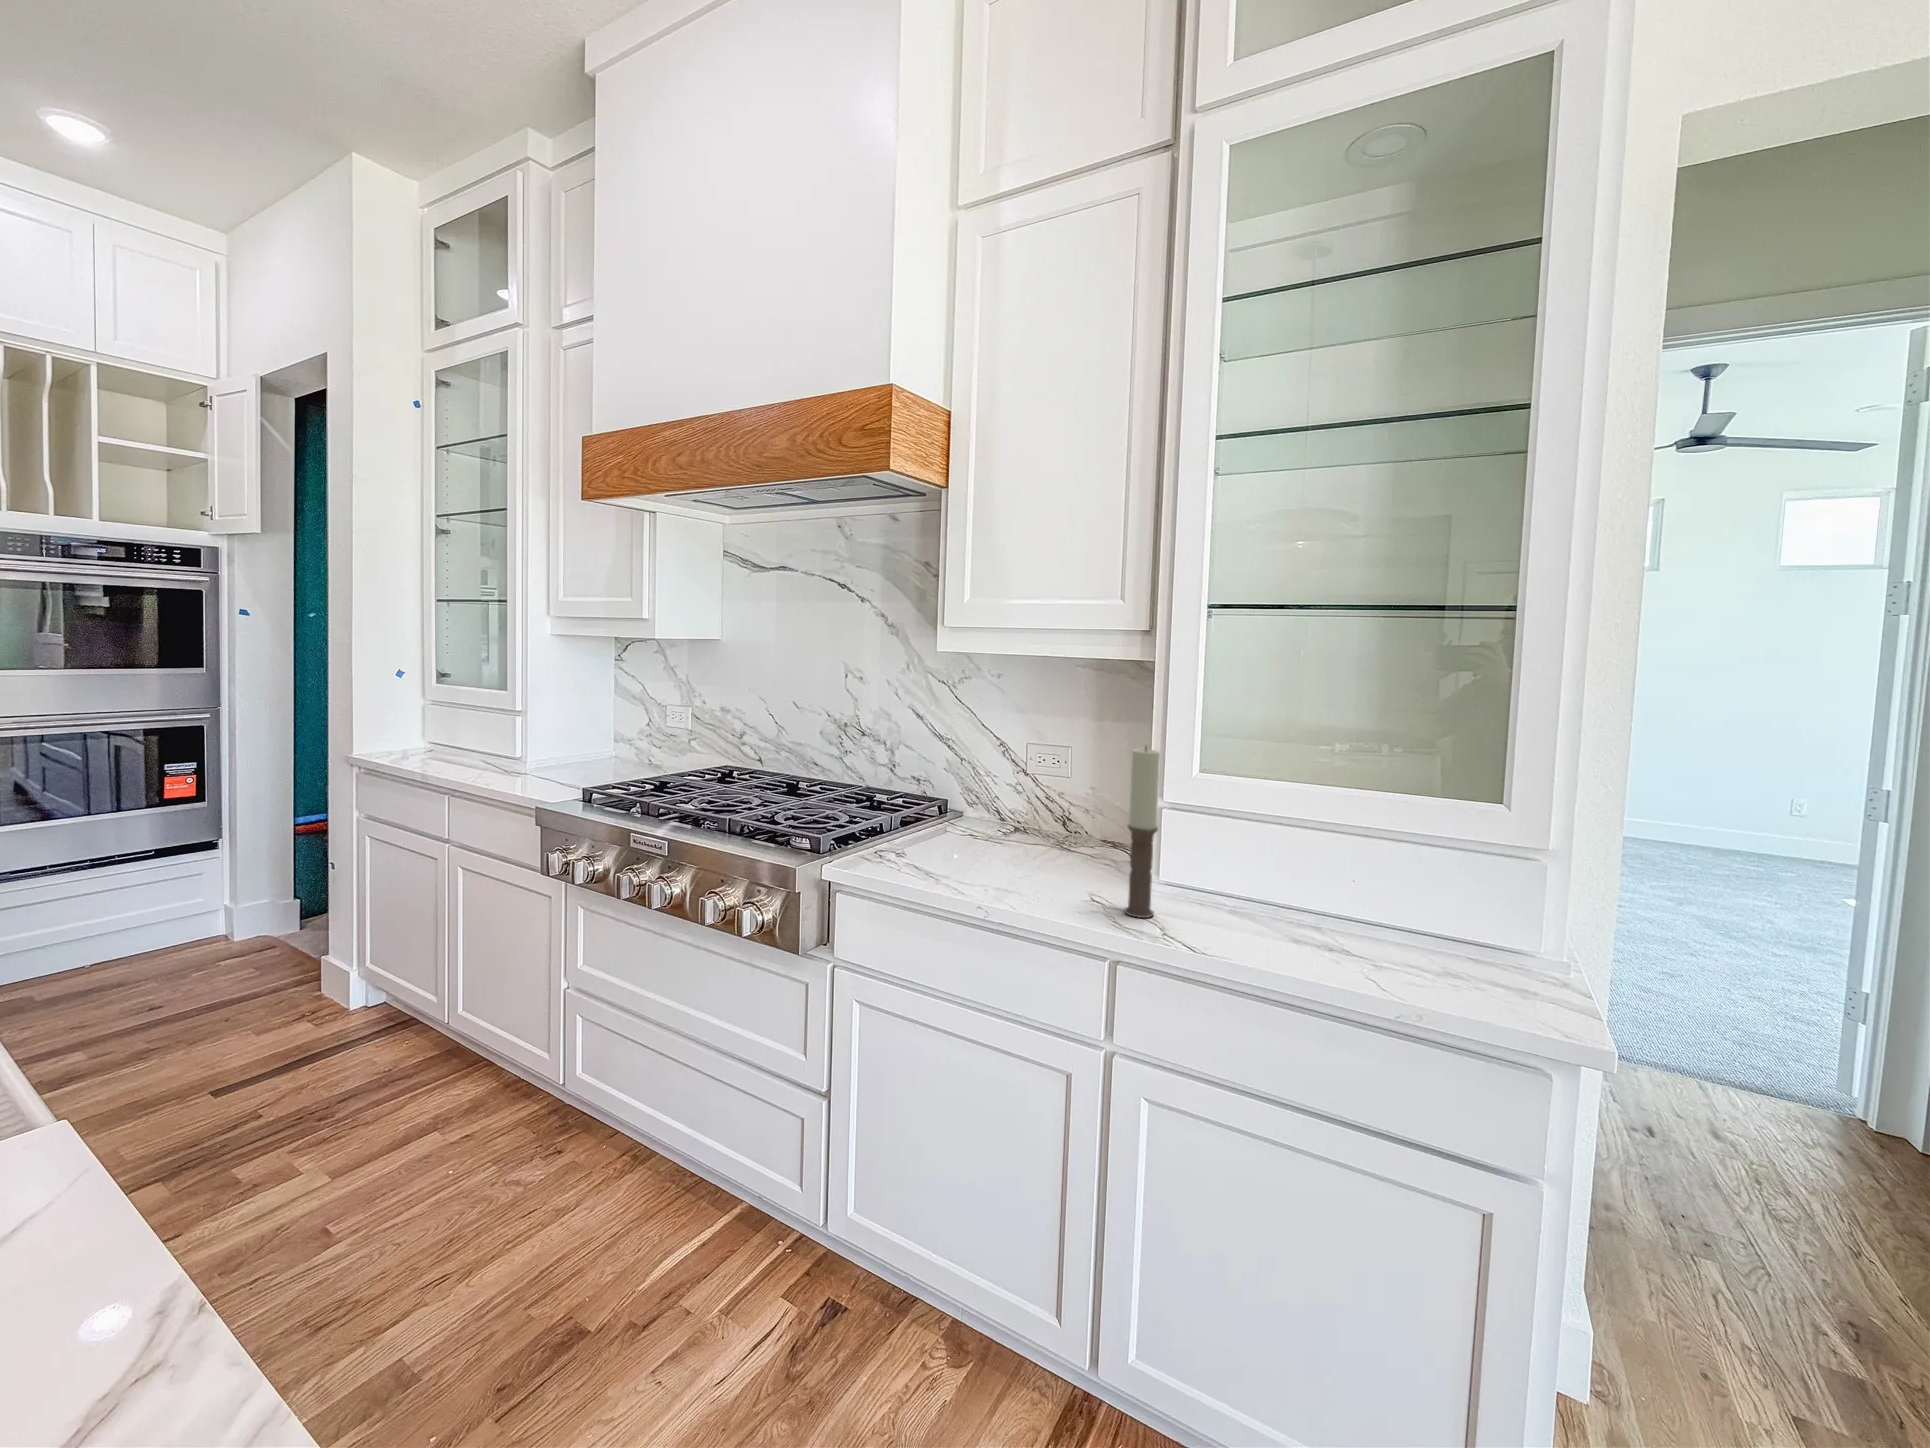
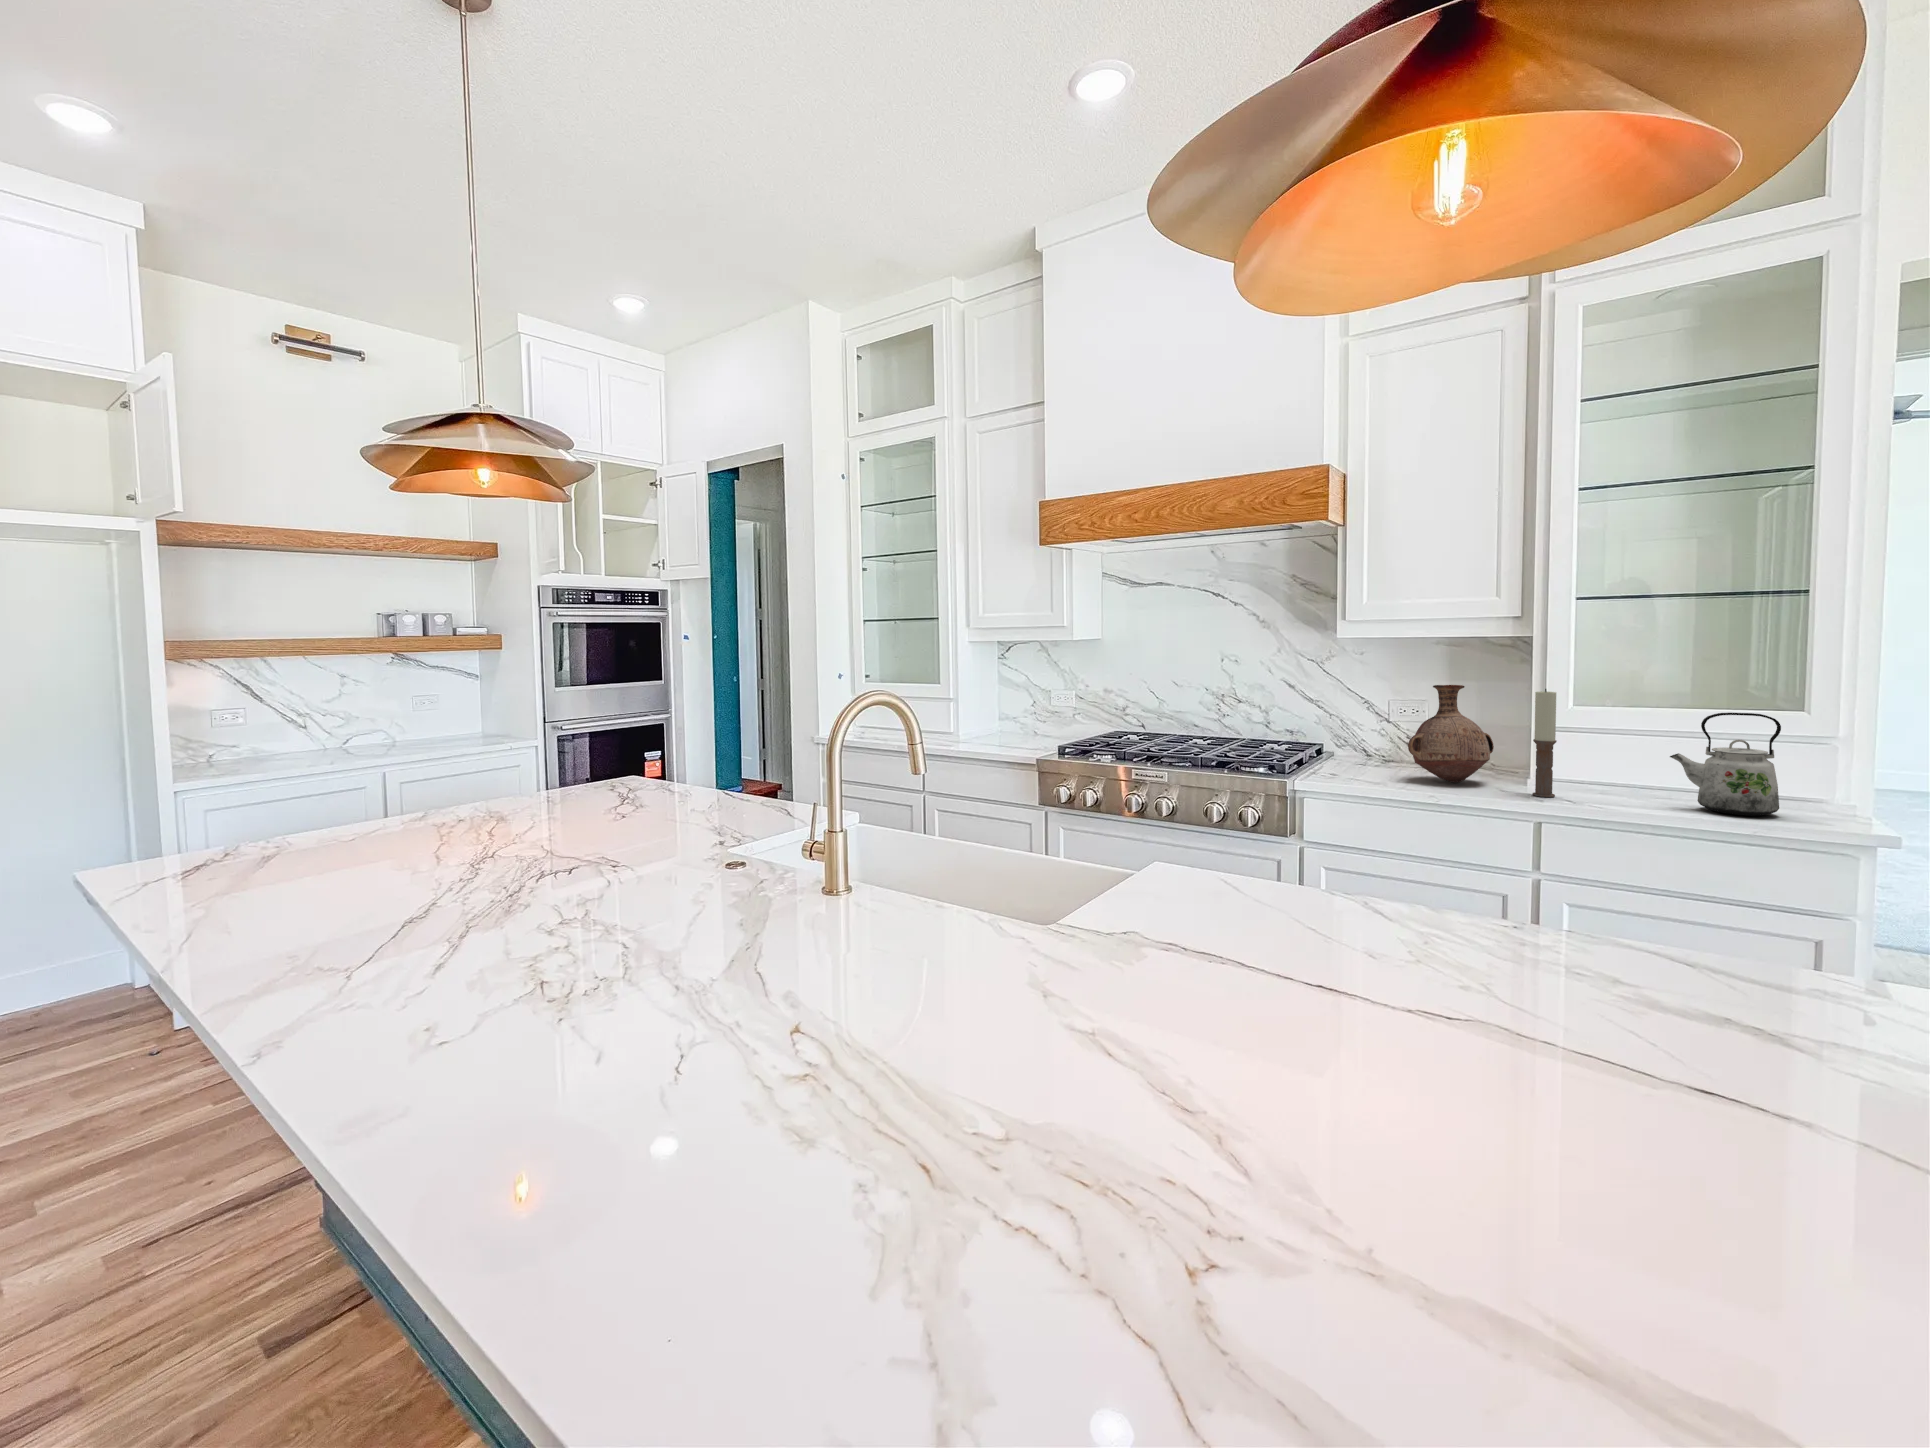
vase: none [986,729,1108,878] -> present [1408,685,1494,783]
kettle: none [1301,802,1454,980] -> present [1670,713,1781,816]

